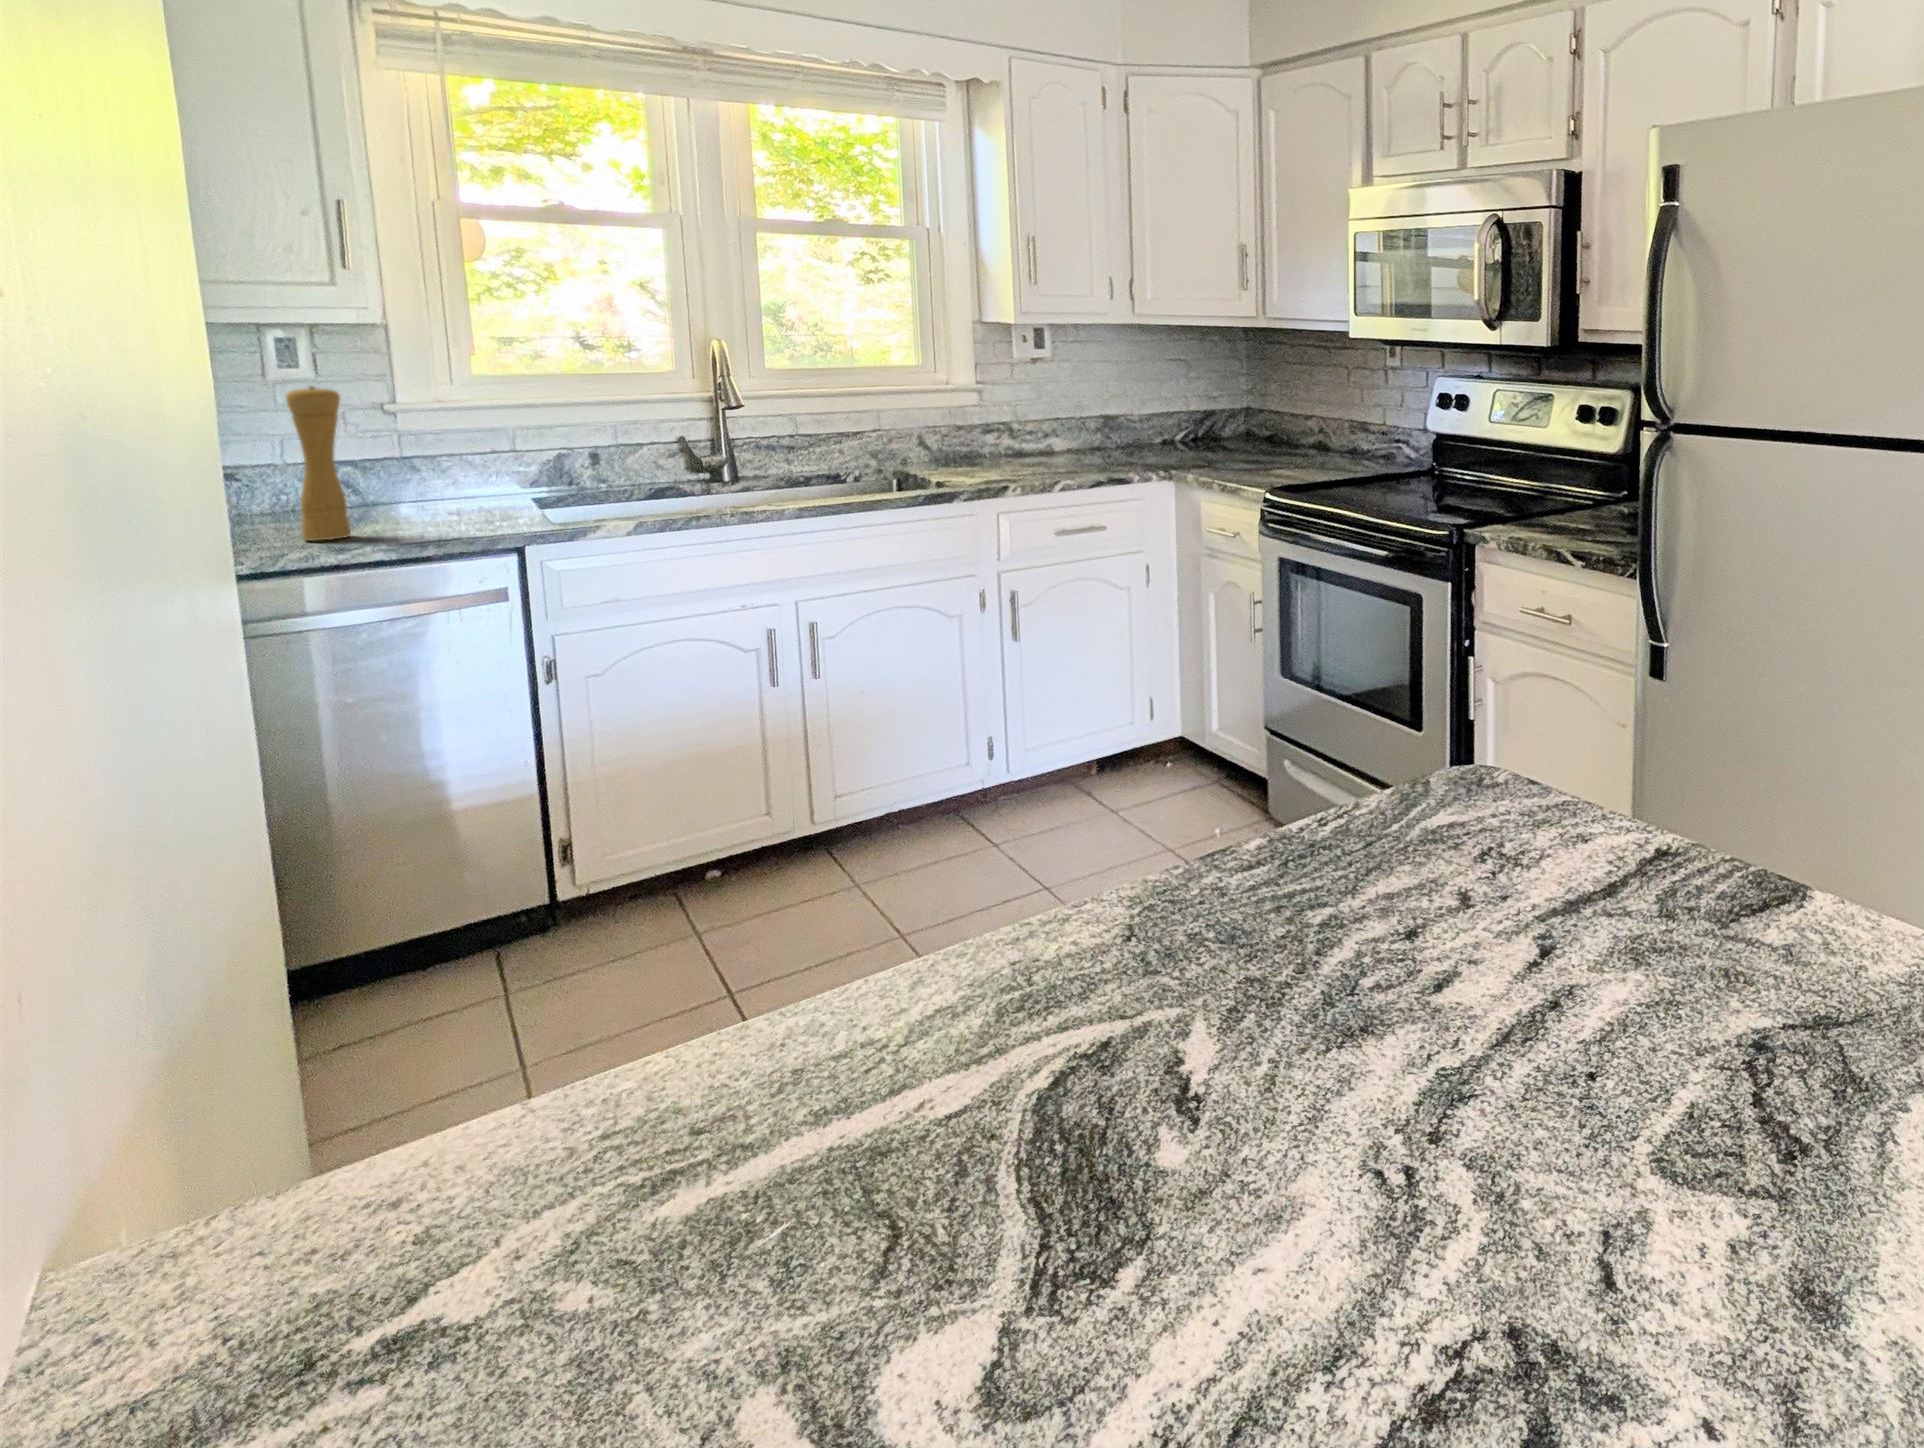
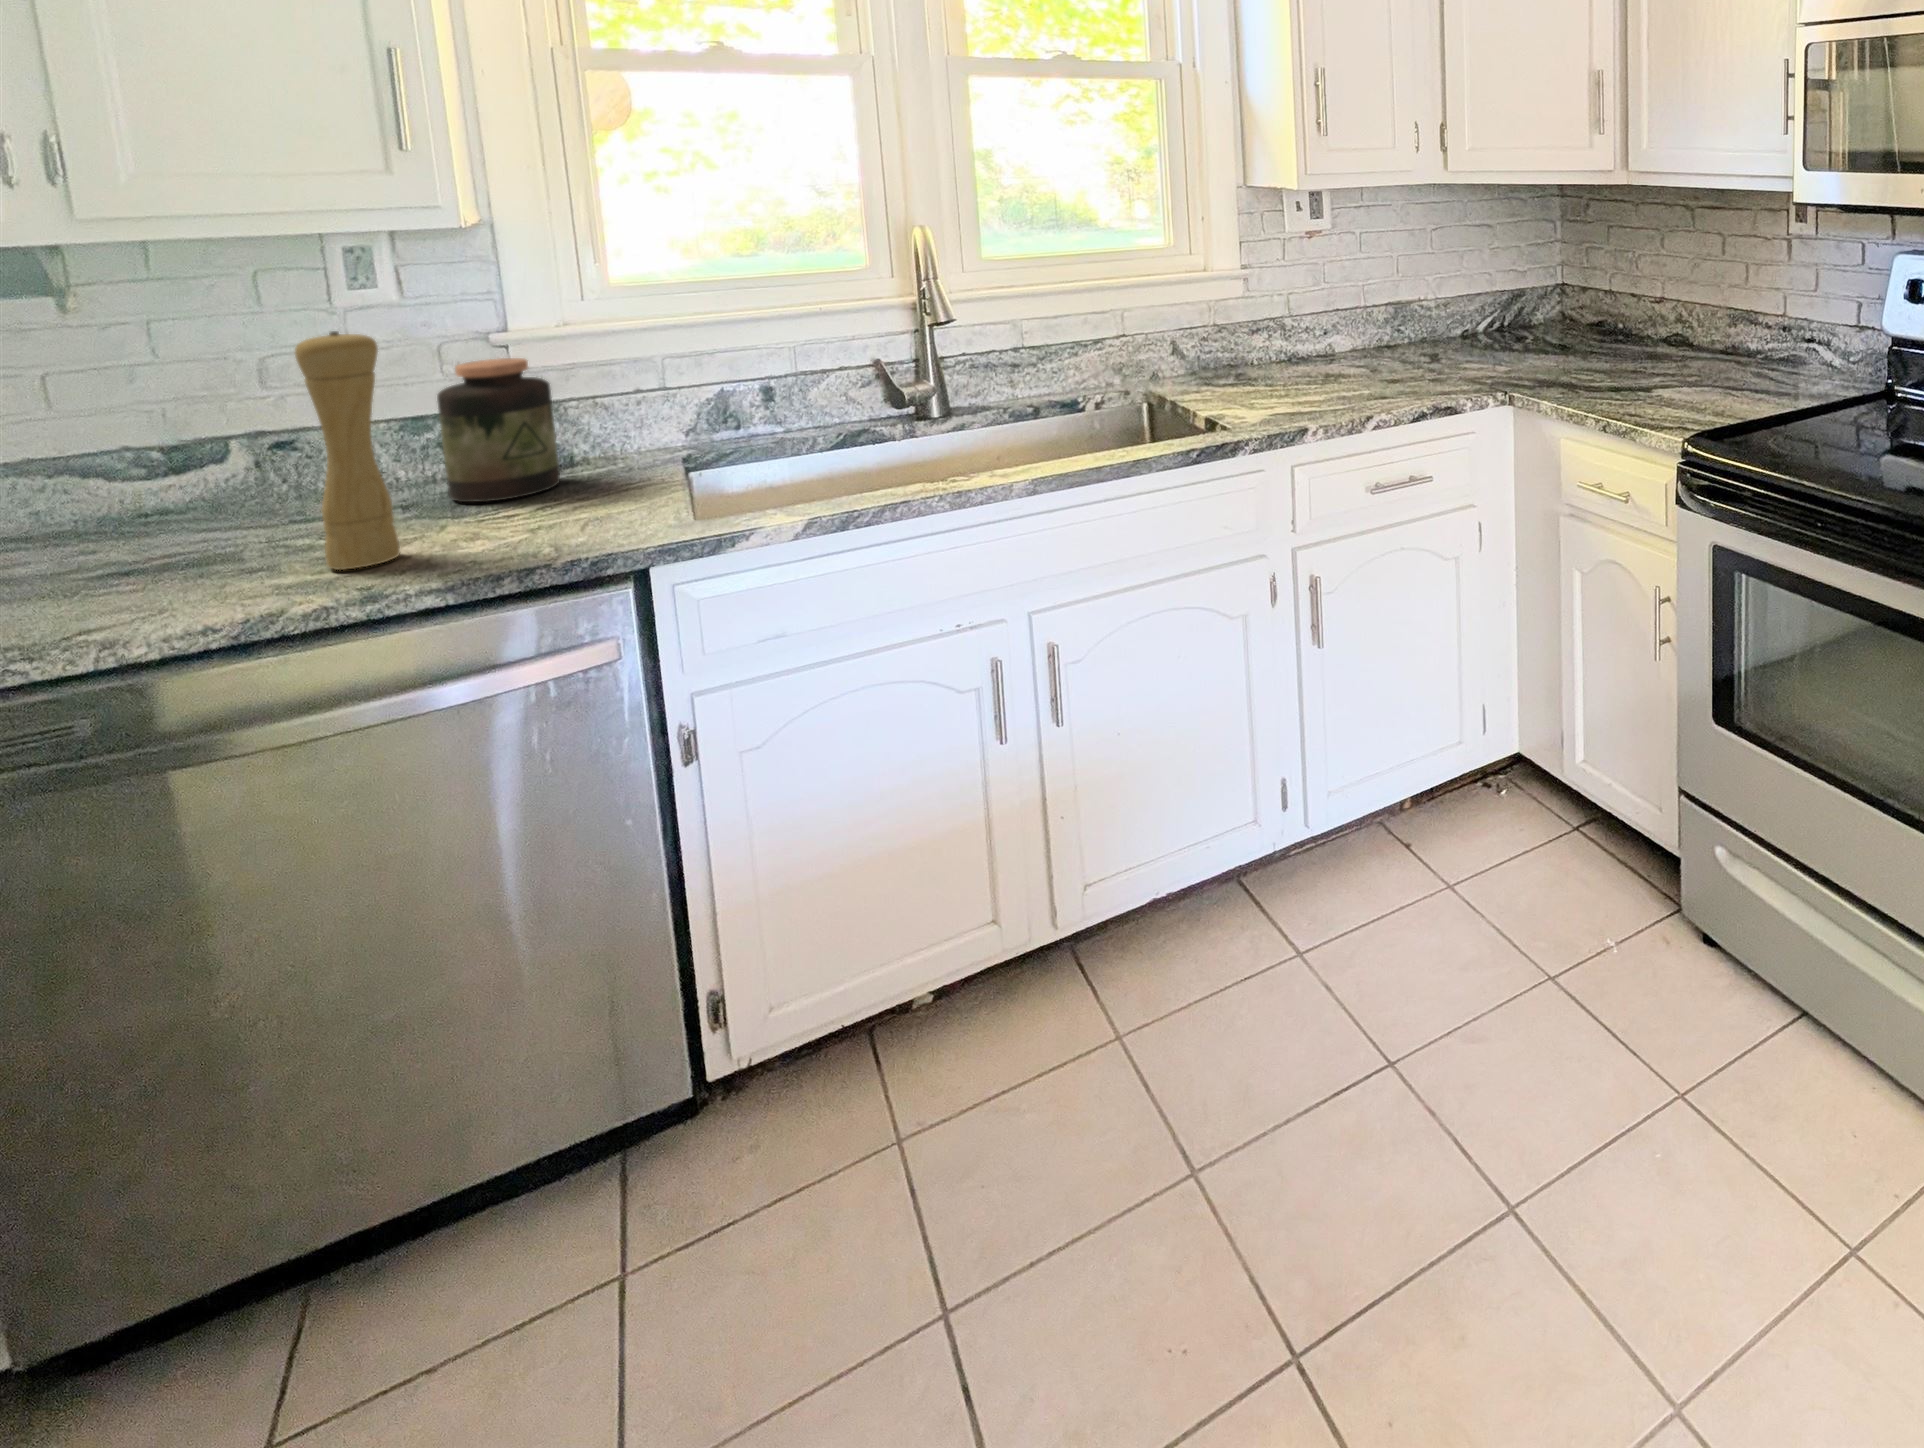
jar: none [361,420,447,516] -> present [437,358,560,502]

